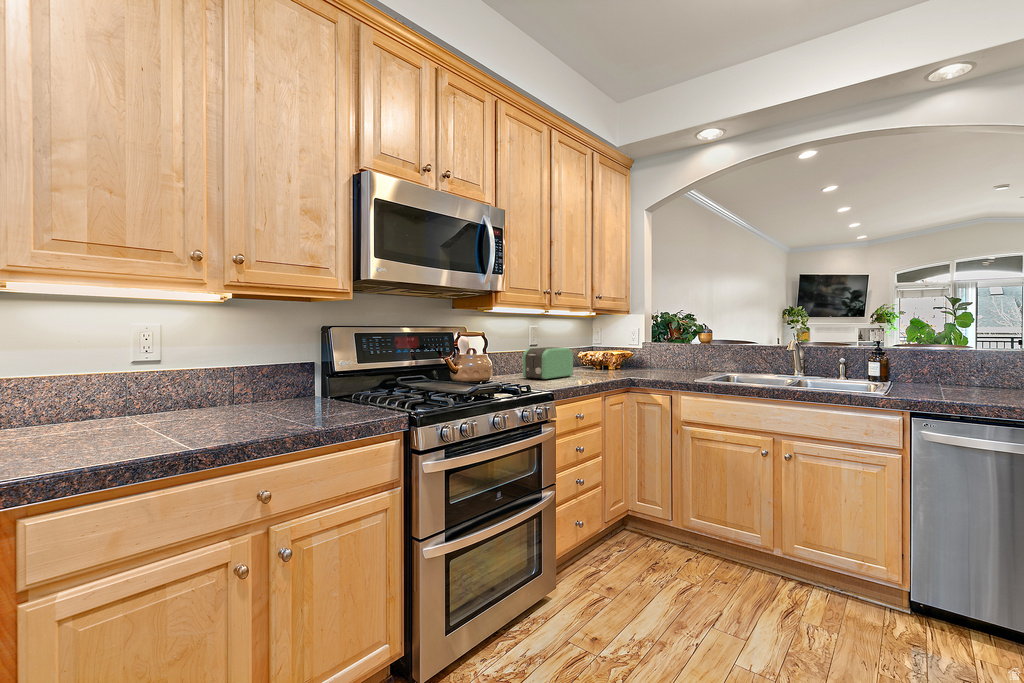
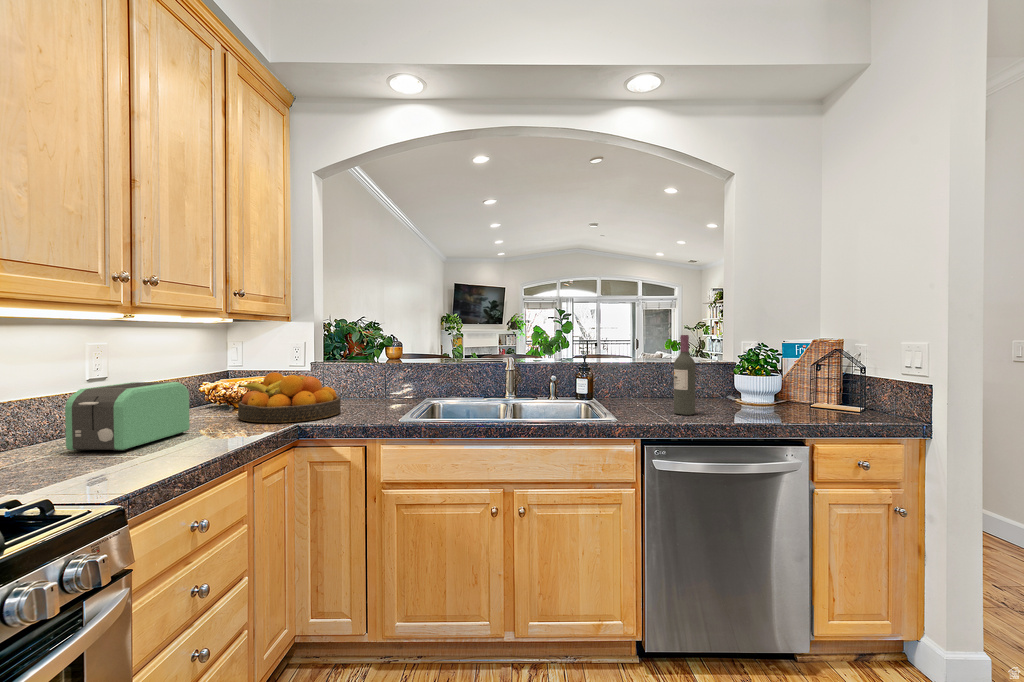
wine bottle: none [967,320,996,397] -> present [674,335,695,415]
fruit bowl: none [598,347,659,376] -> present [238,372,341,423]

